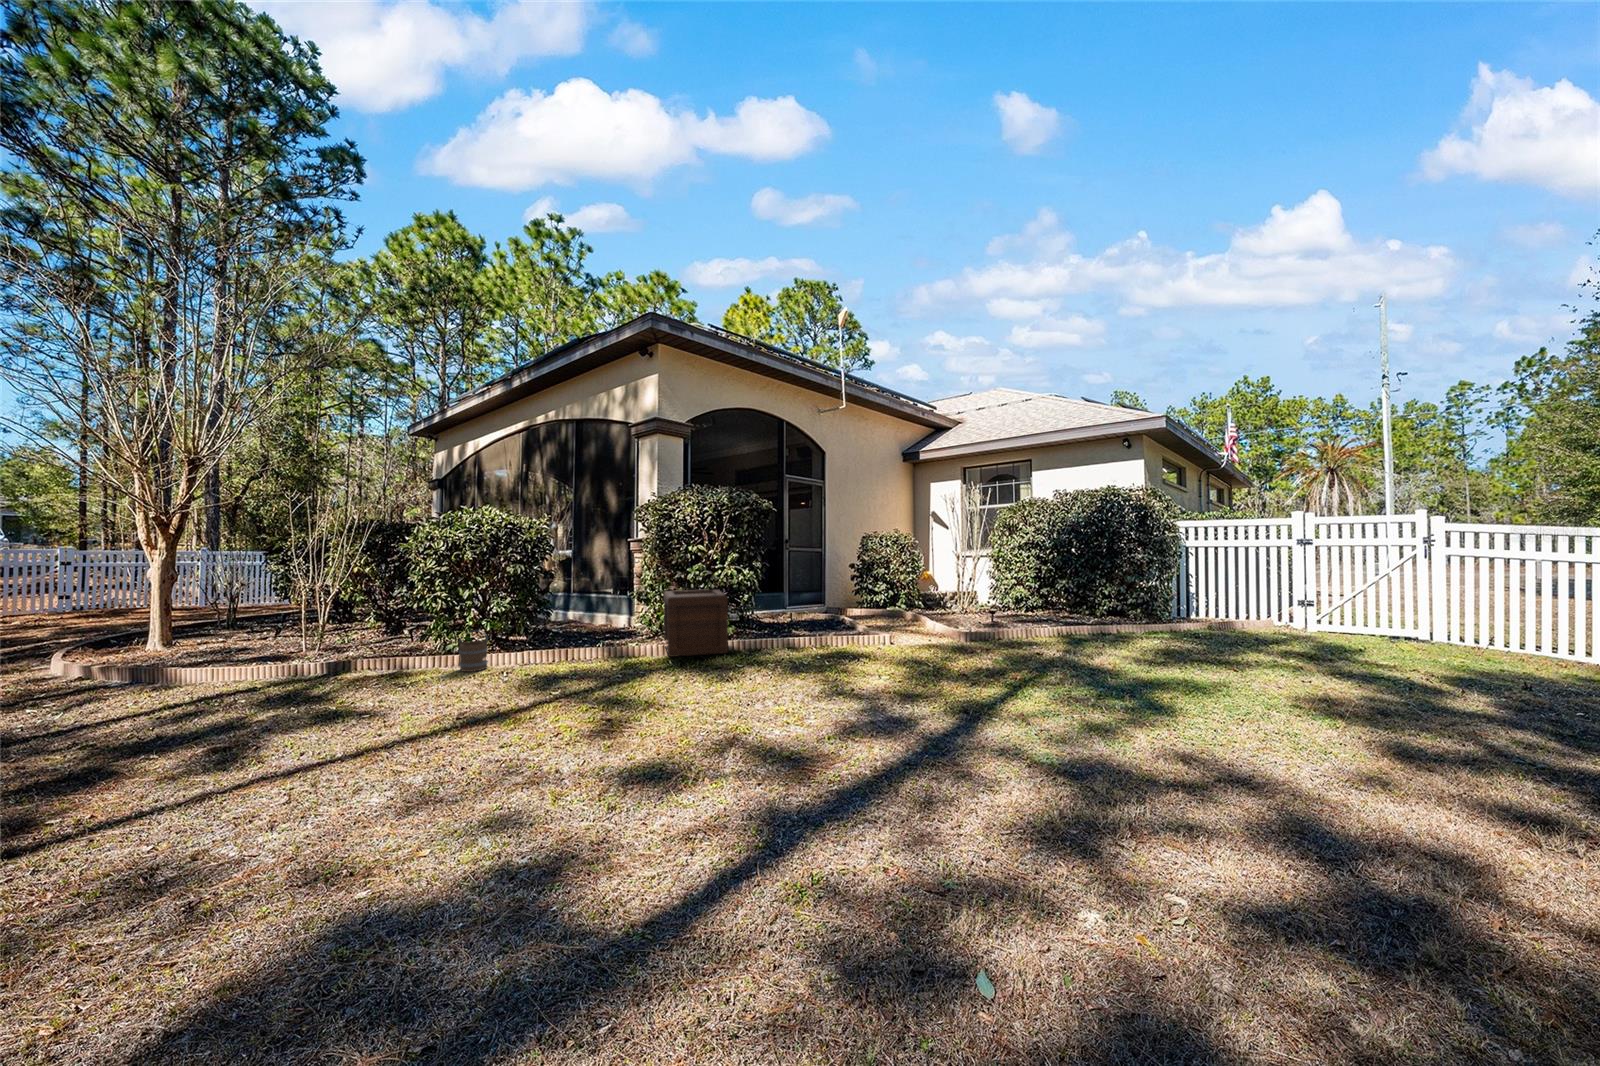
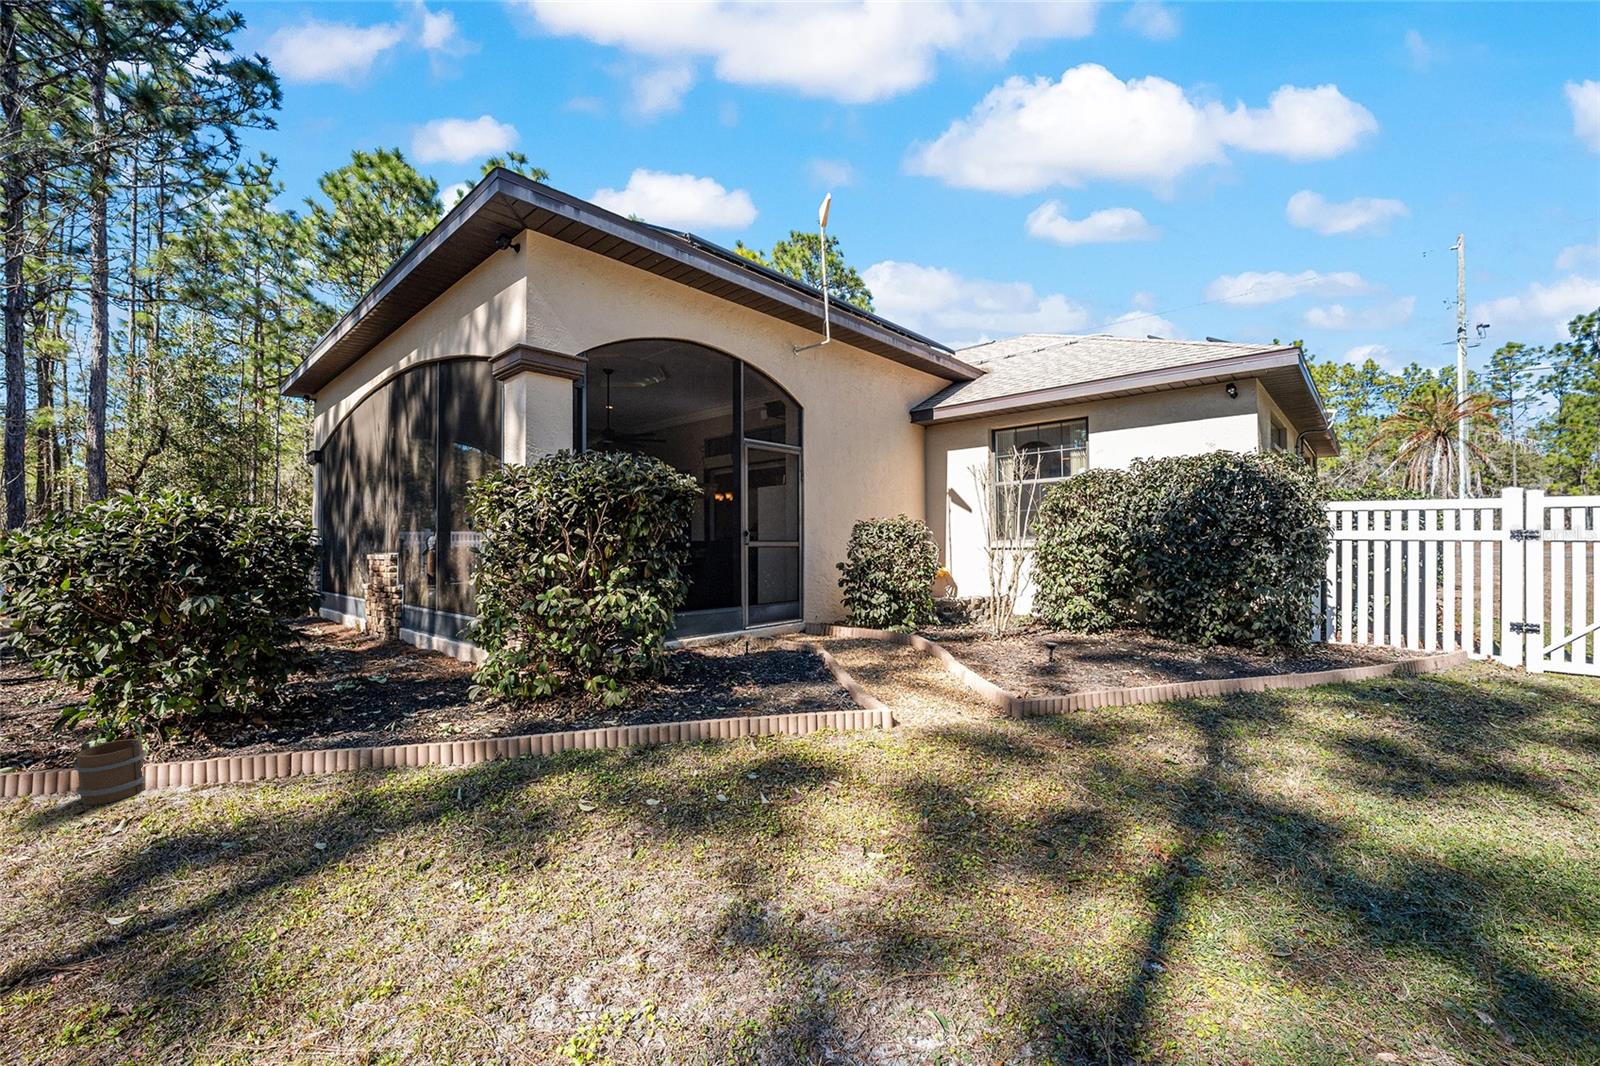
wooden crate: present [664,589,728,657] -> none [491,625,608,755]

